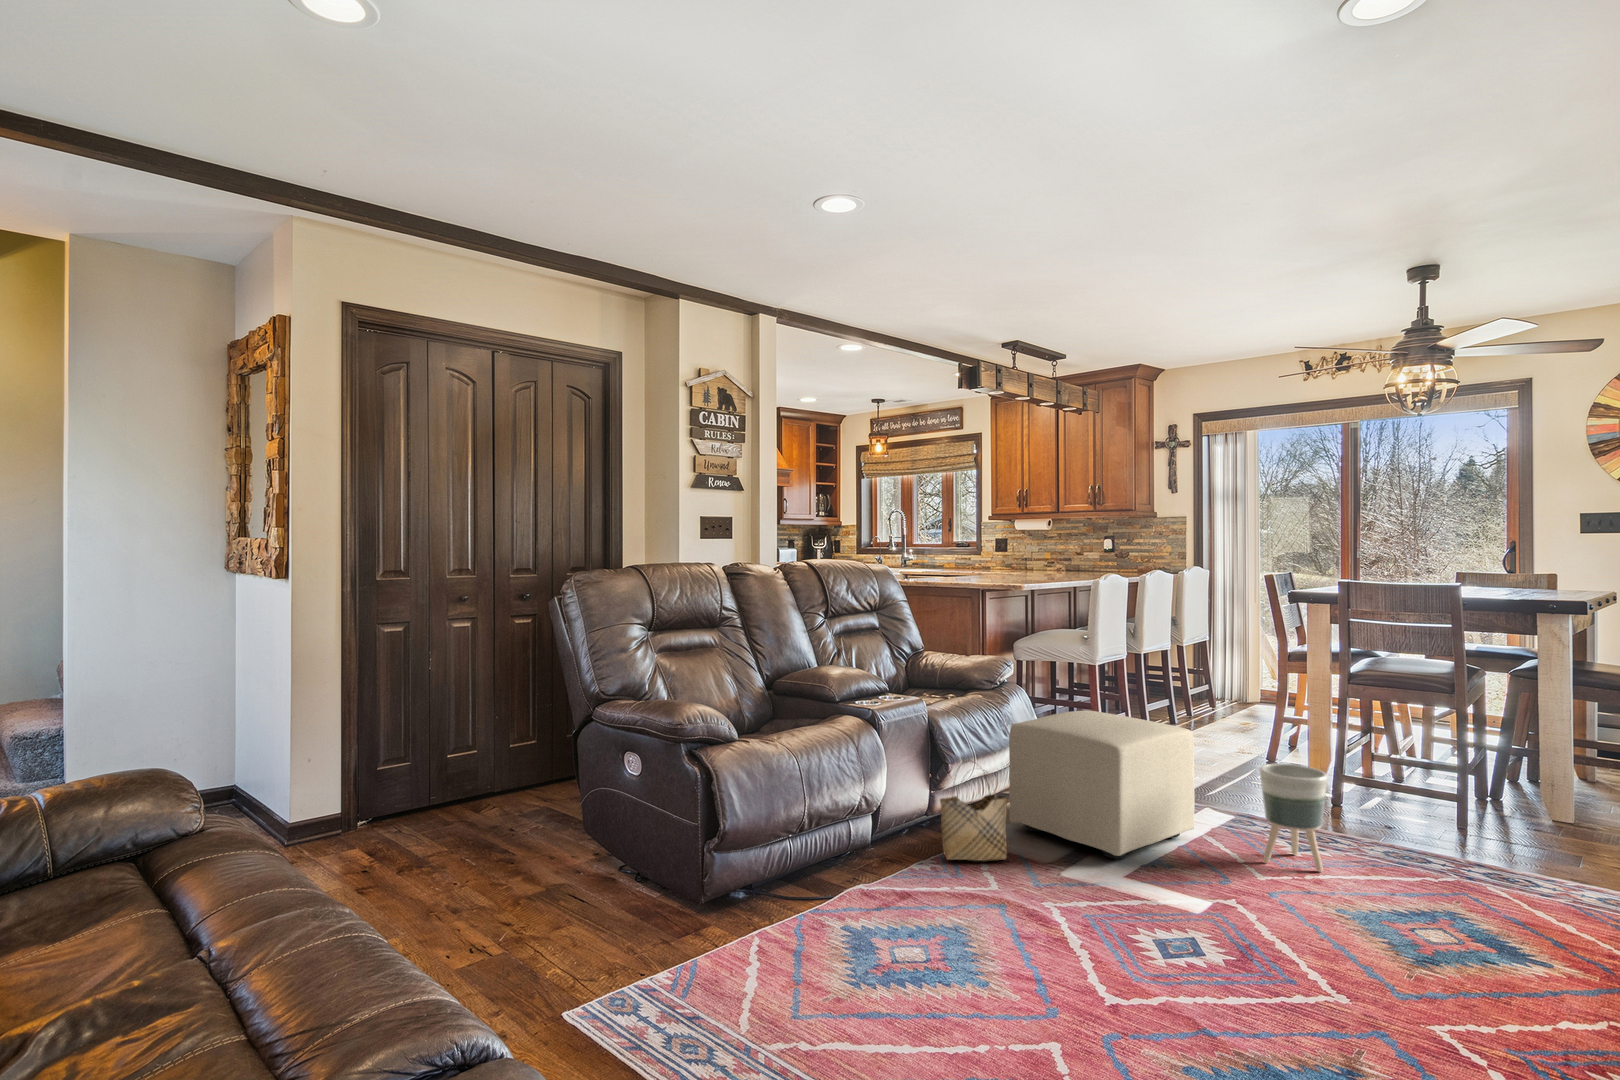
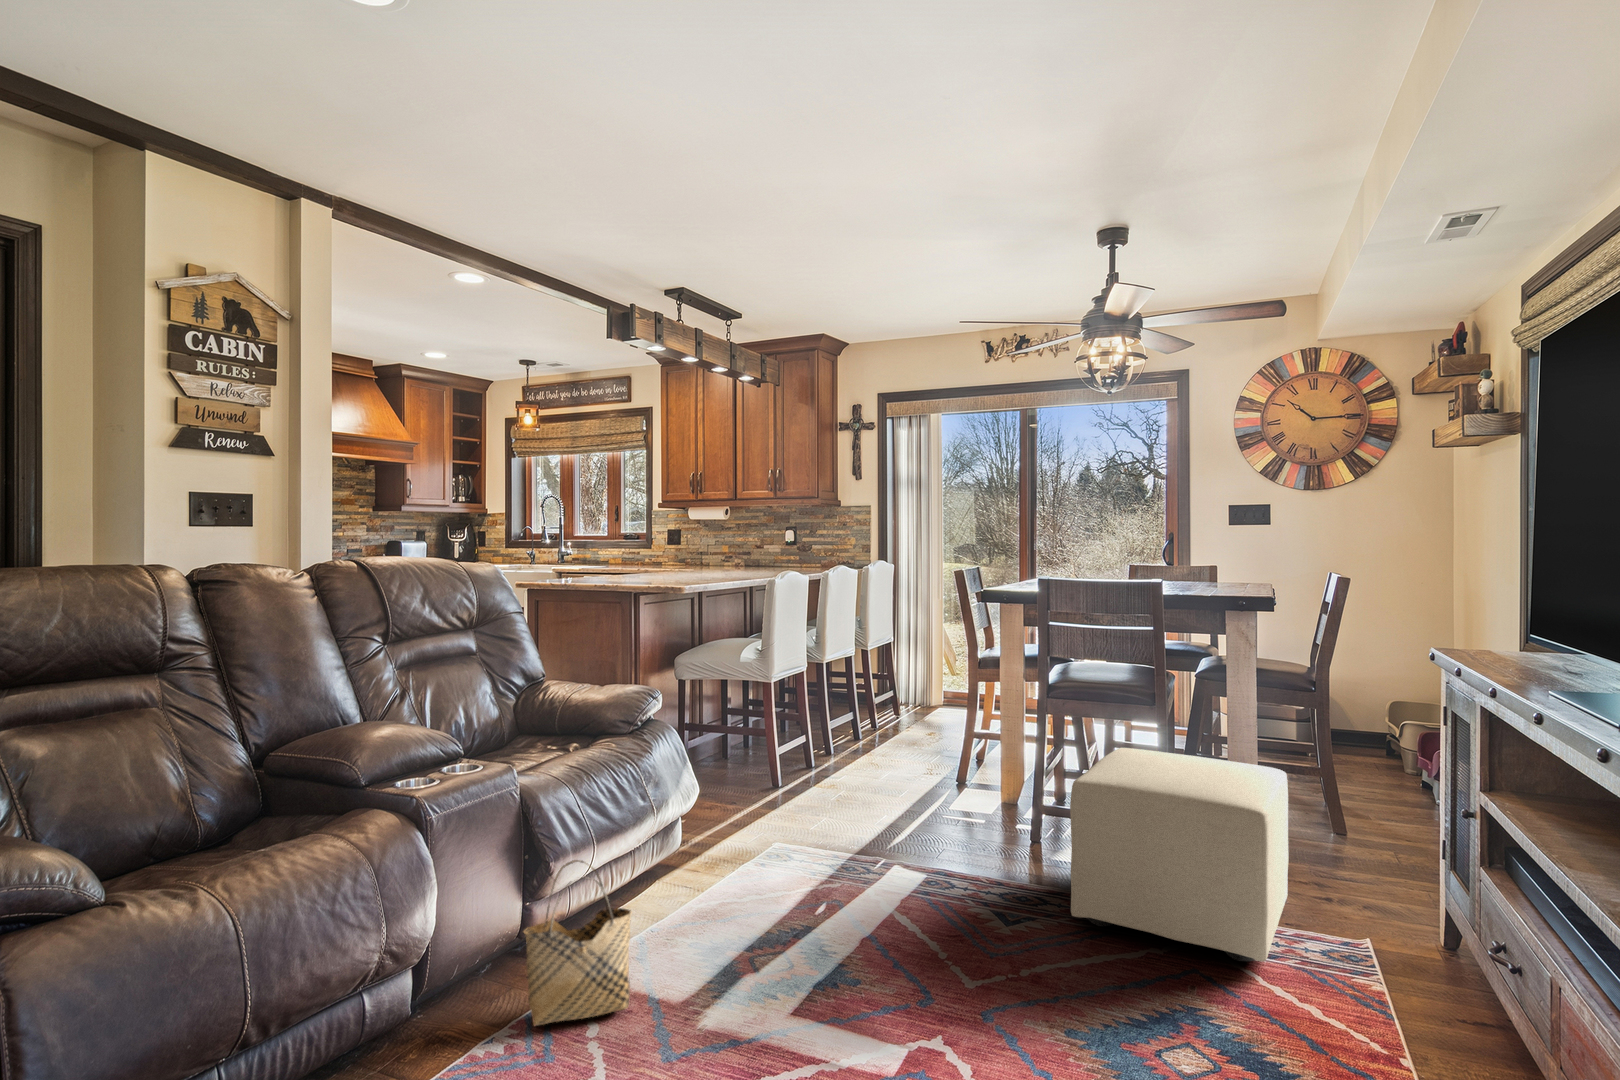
ottoman: present [1009,710,1195,859] -> present [1070,748,1288,961]
planter: present [1260,764,1328,872] -> none [965,816,1045,959]

